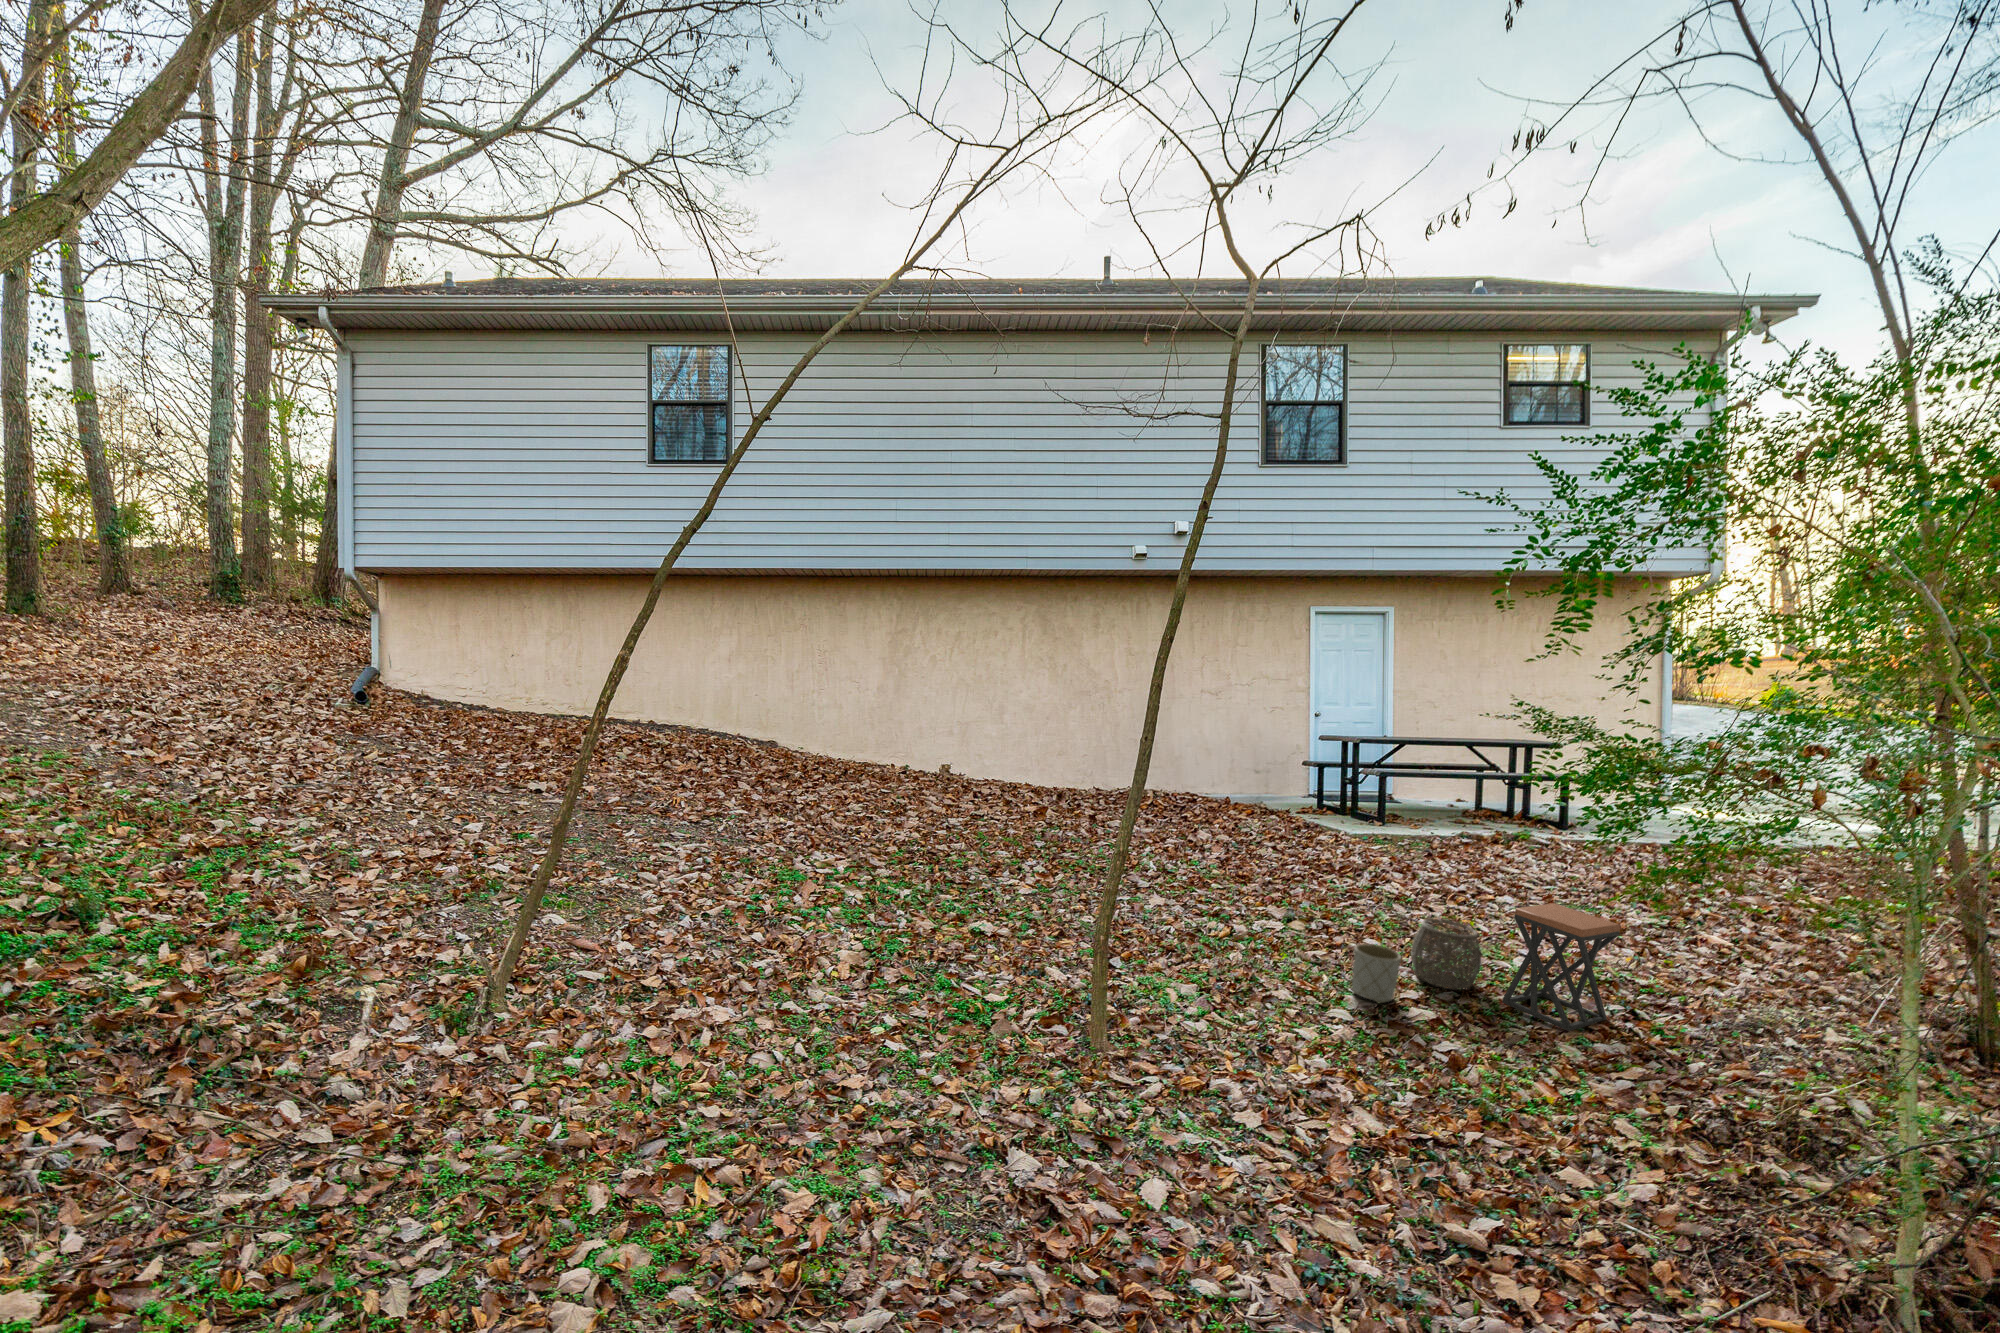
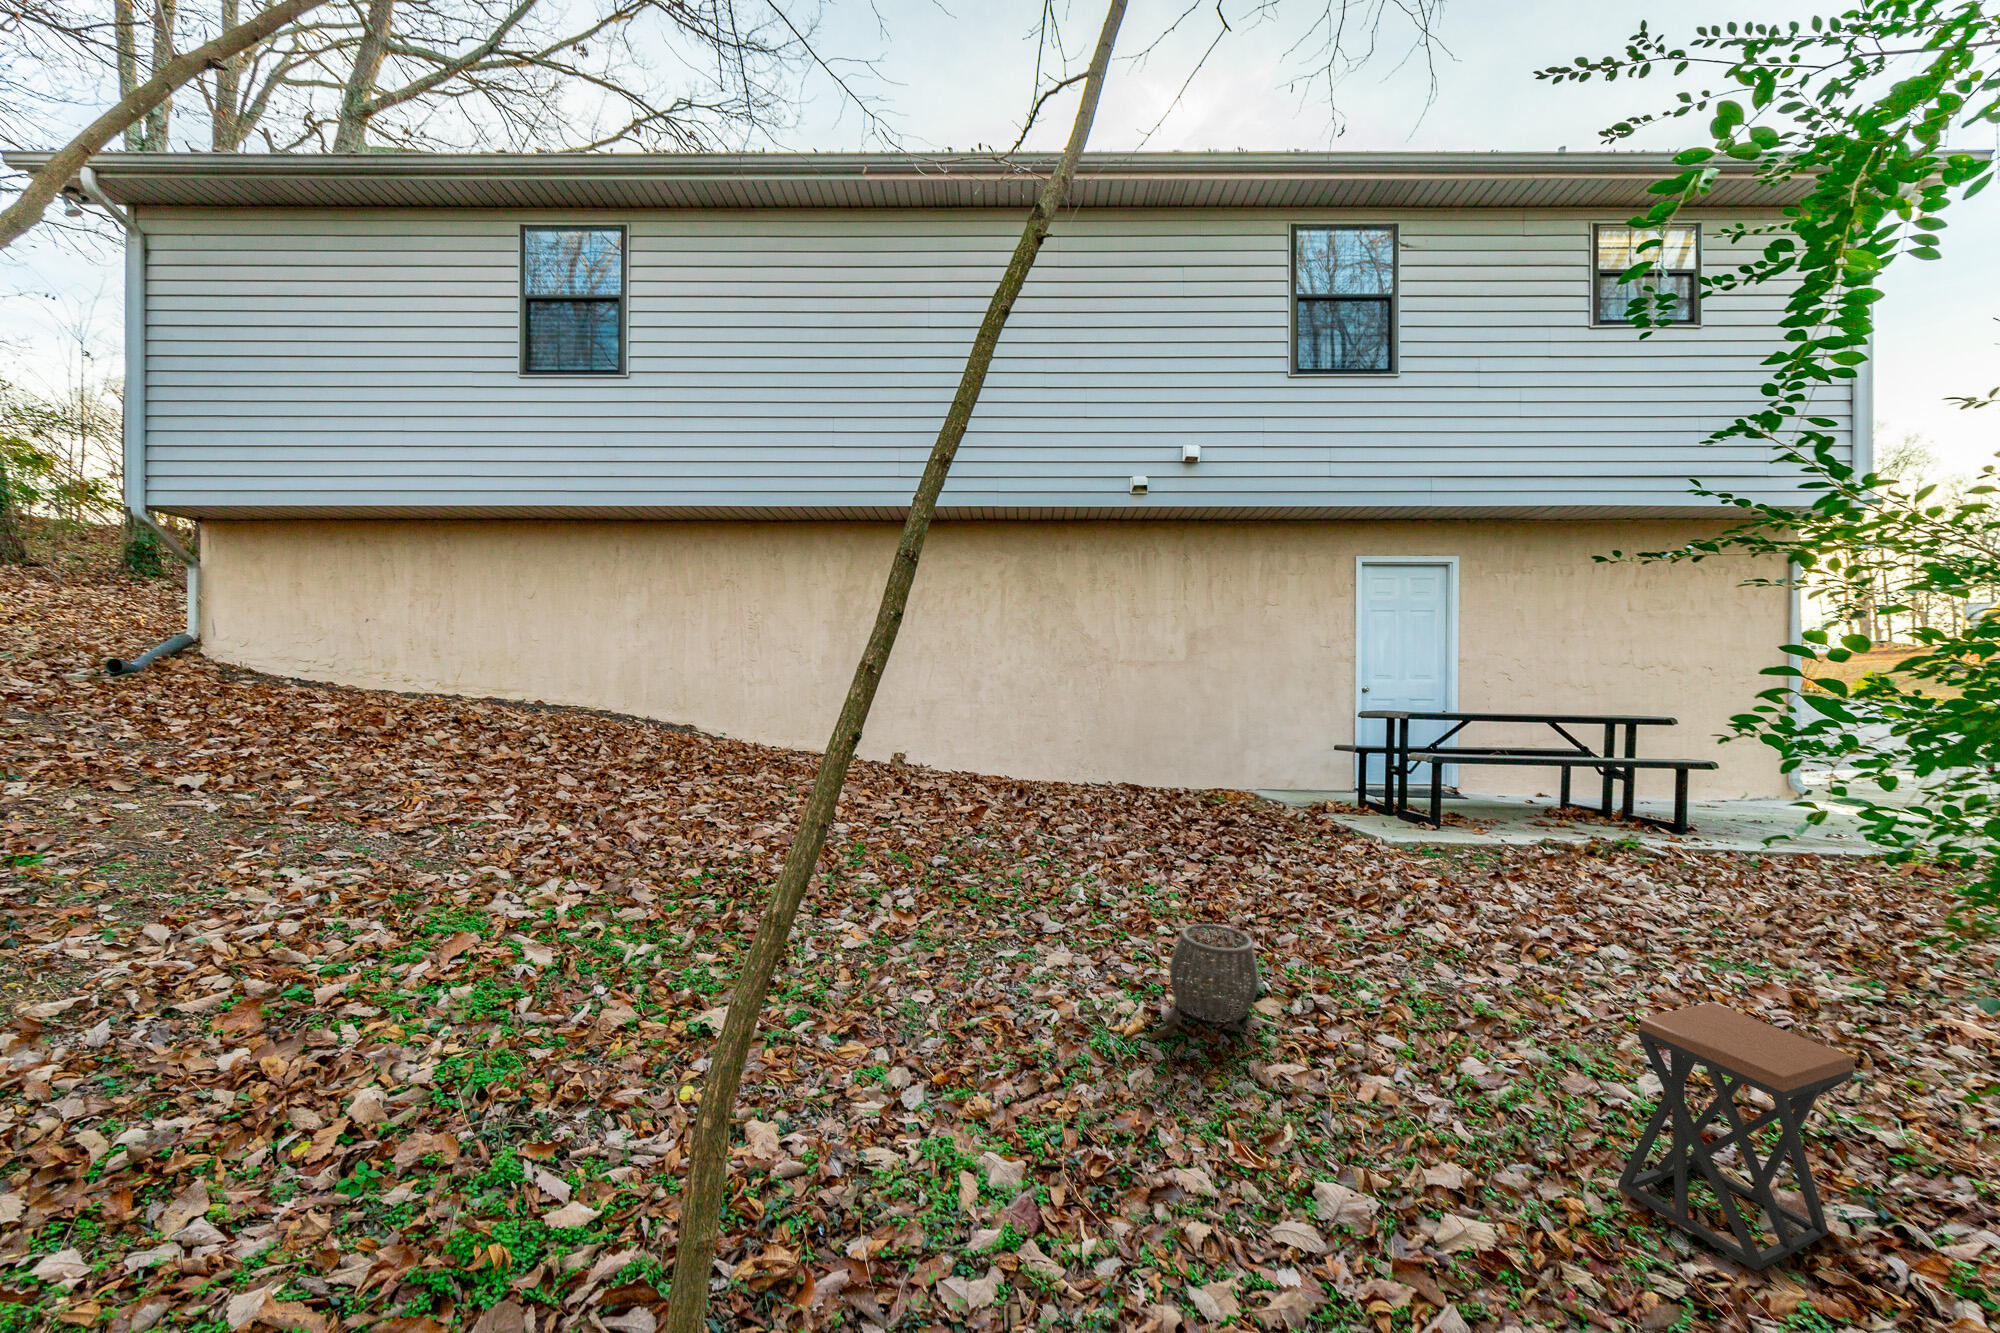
woven basket: present [1411,919,1482,990] -> present [1170,924,1259,1023]
planter: present [1352,944,1401,1003] -> none [1338,1070,1425,1187]

